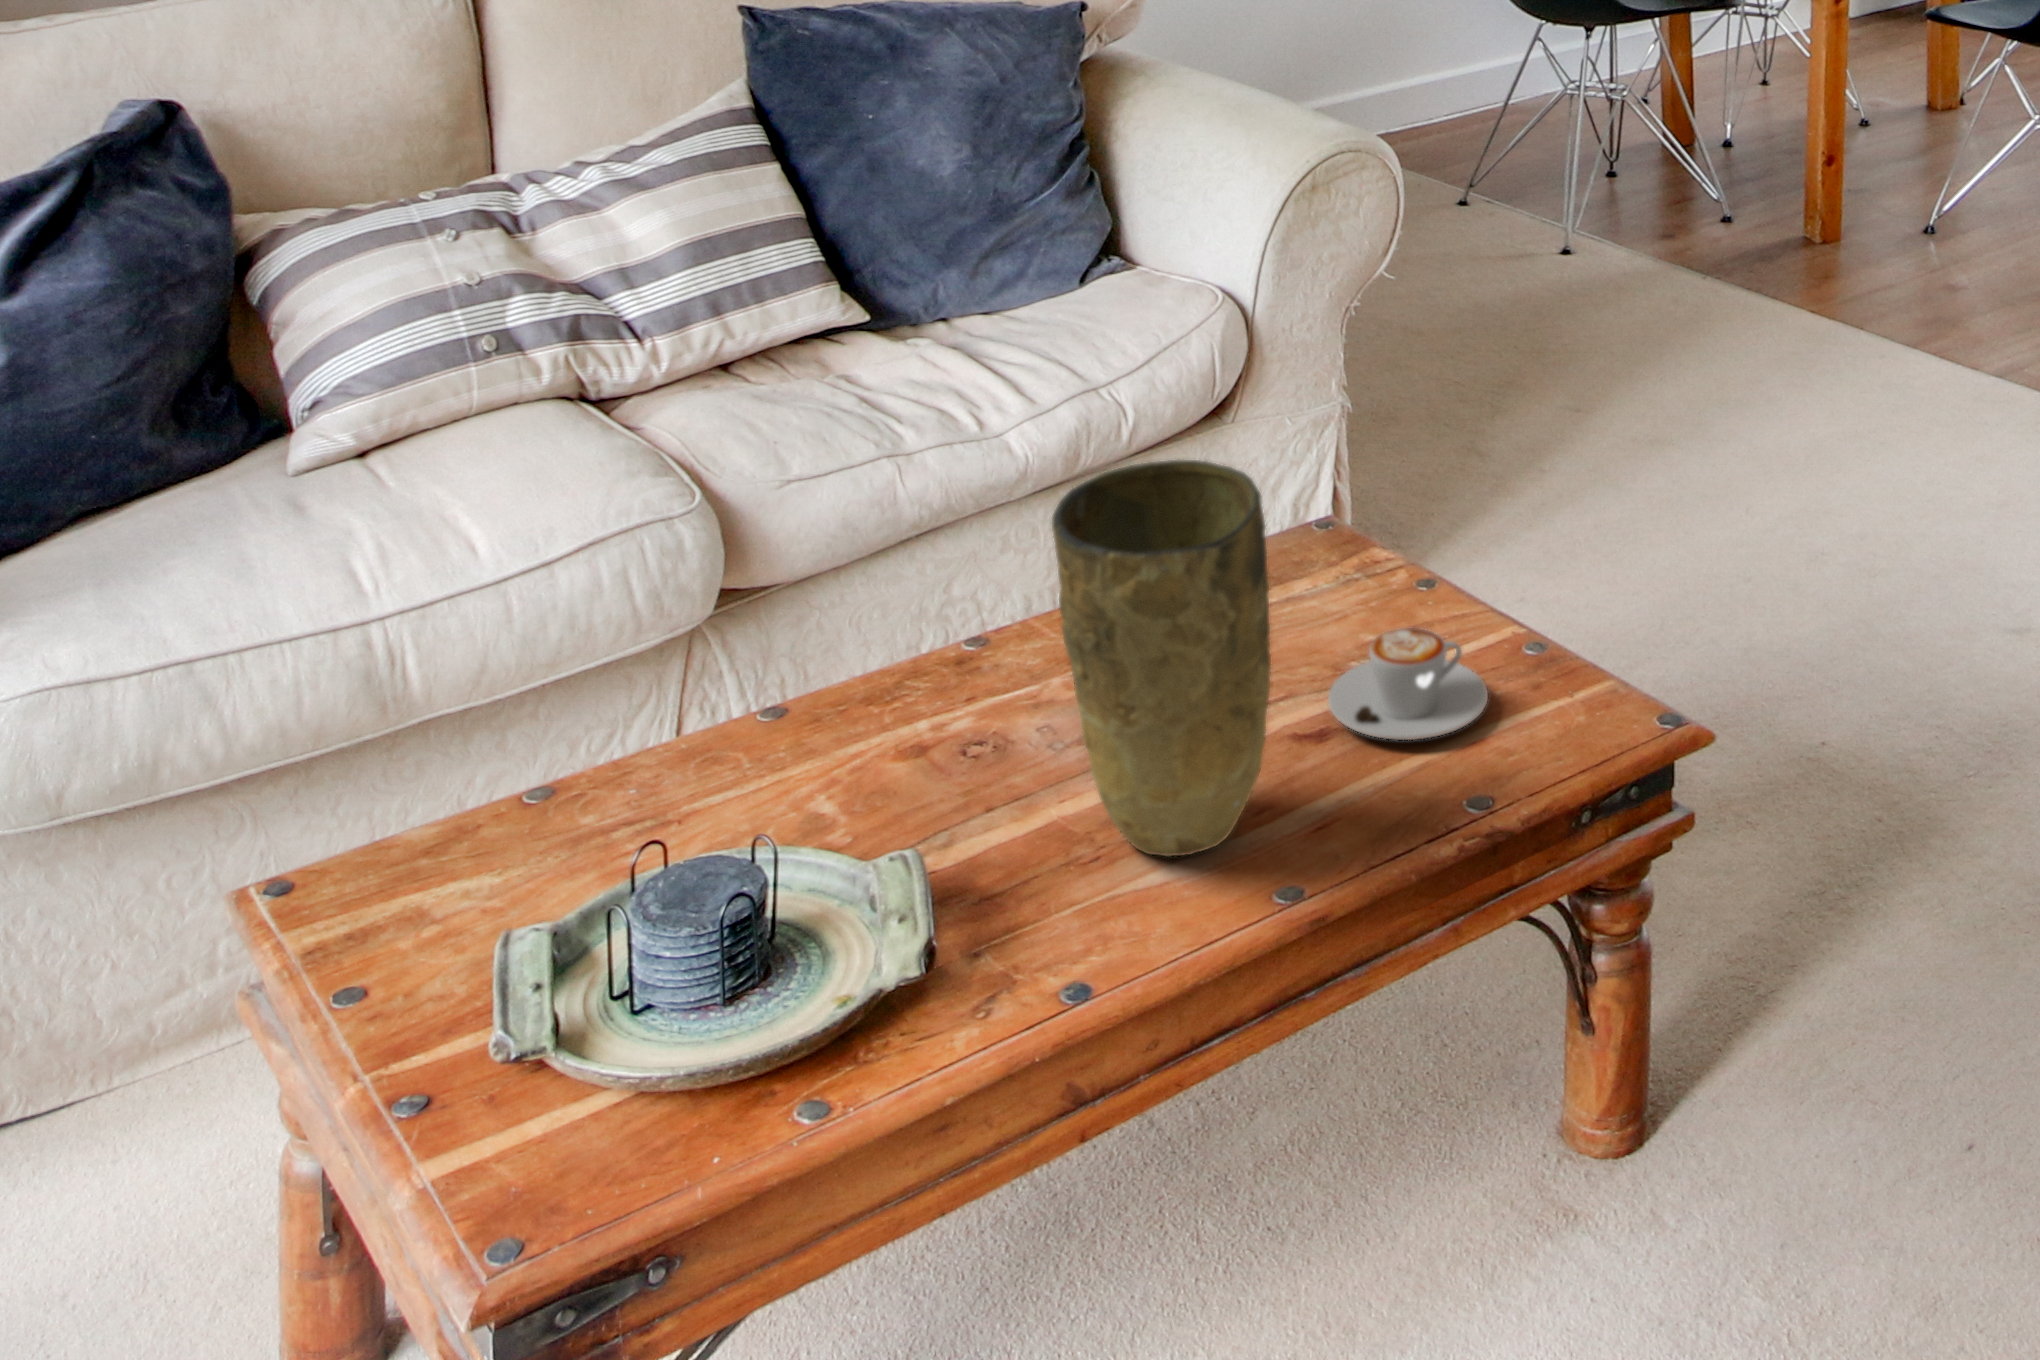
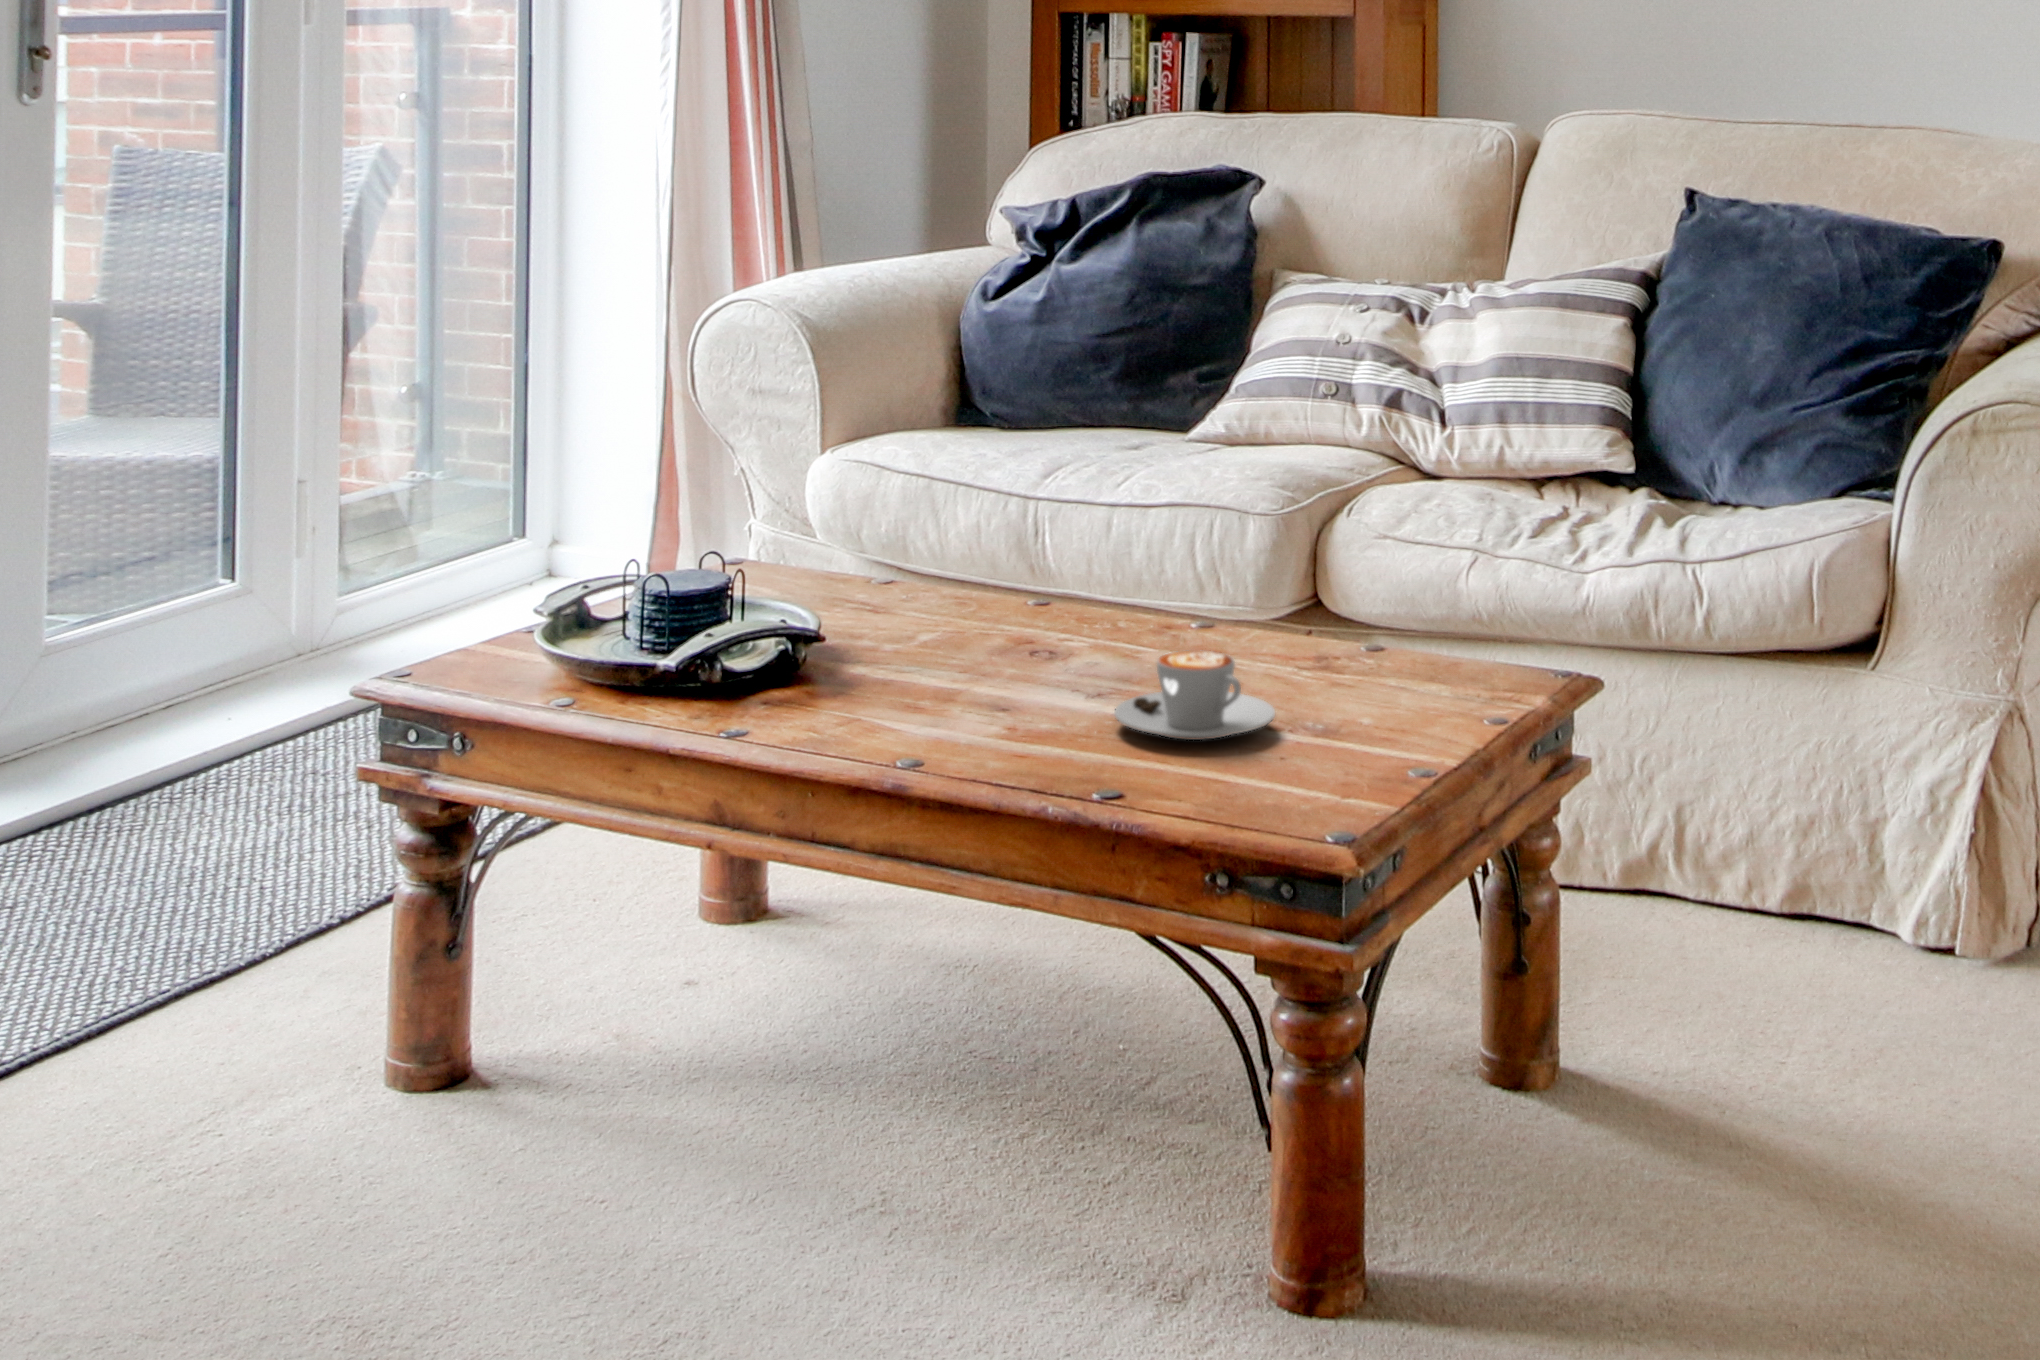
vase: present [1052,460,1271,856] -> none [832,374,1013,700]

